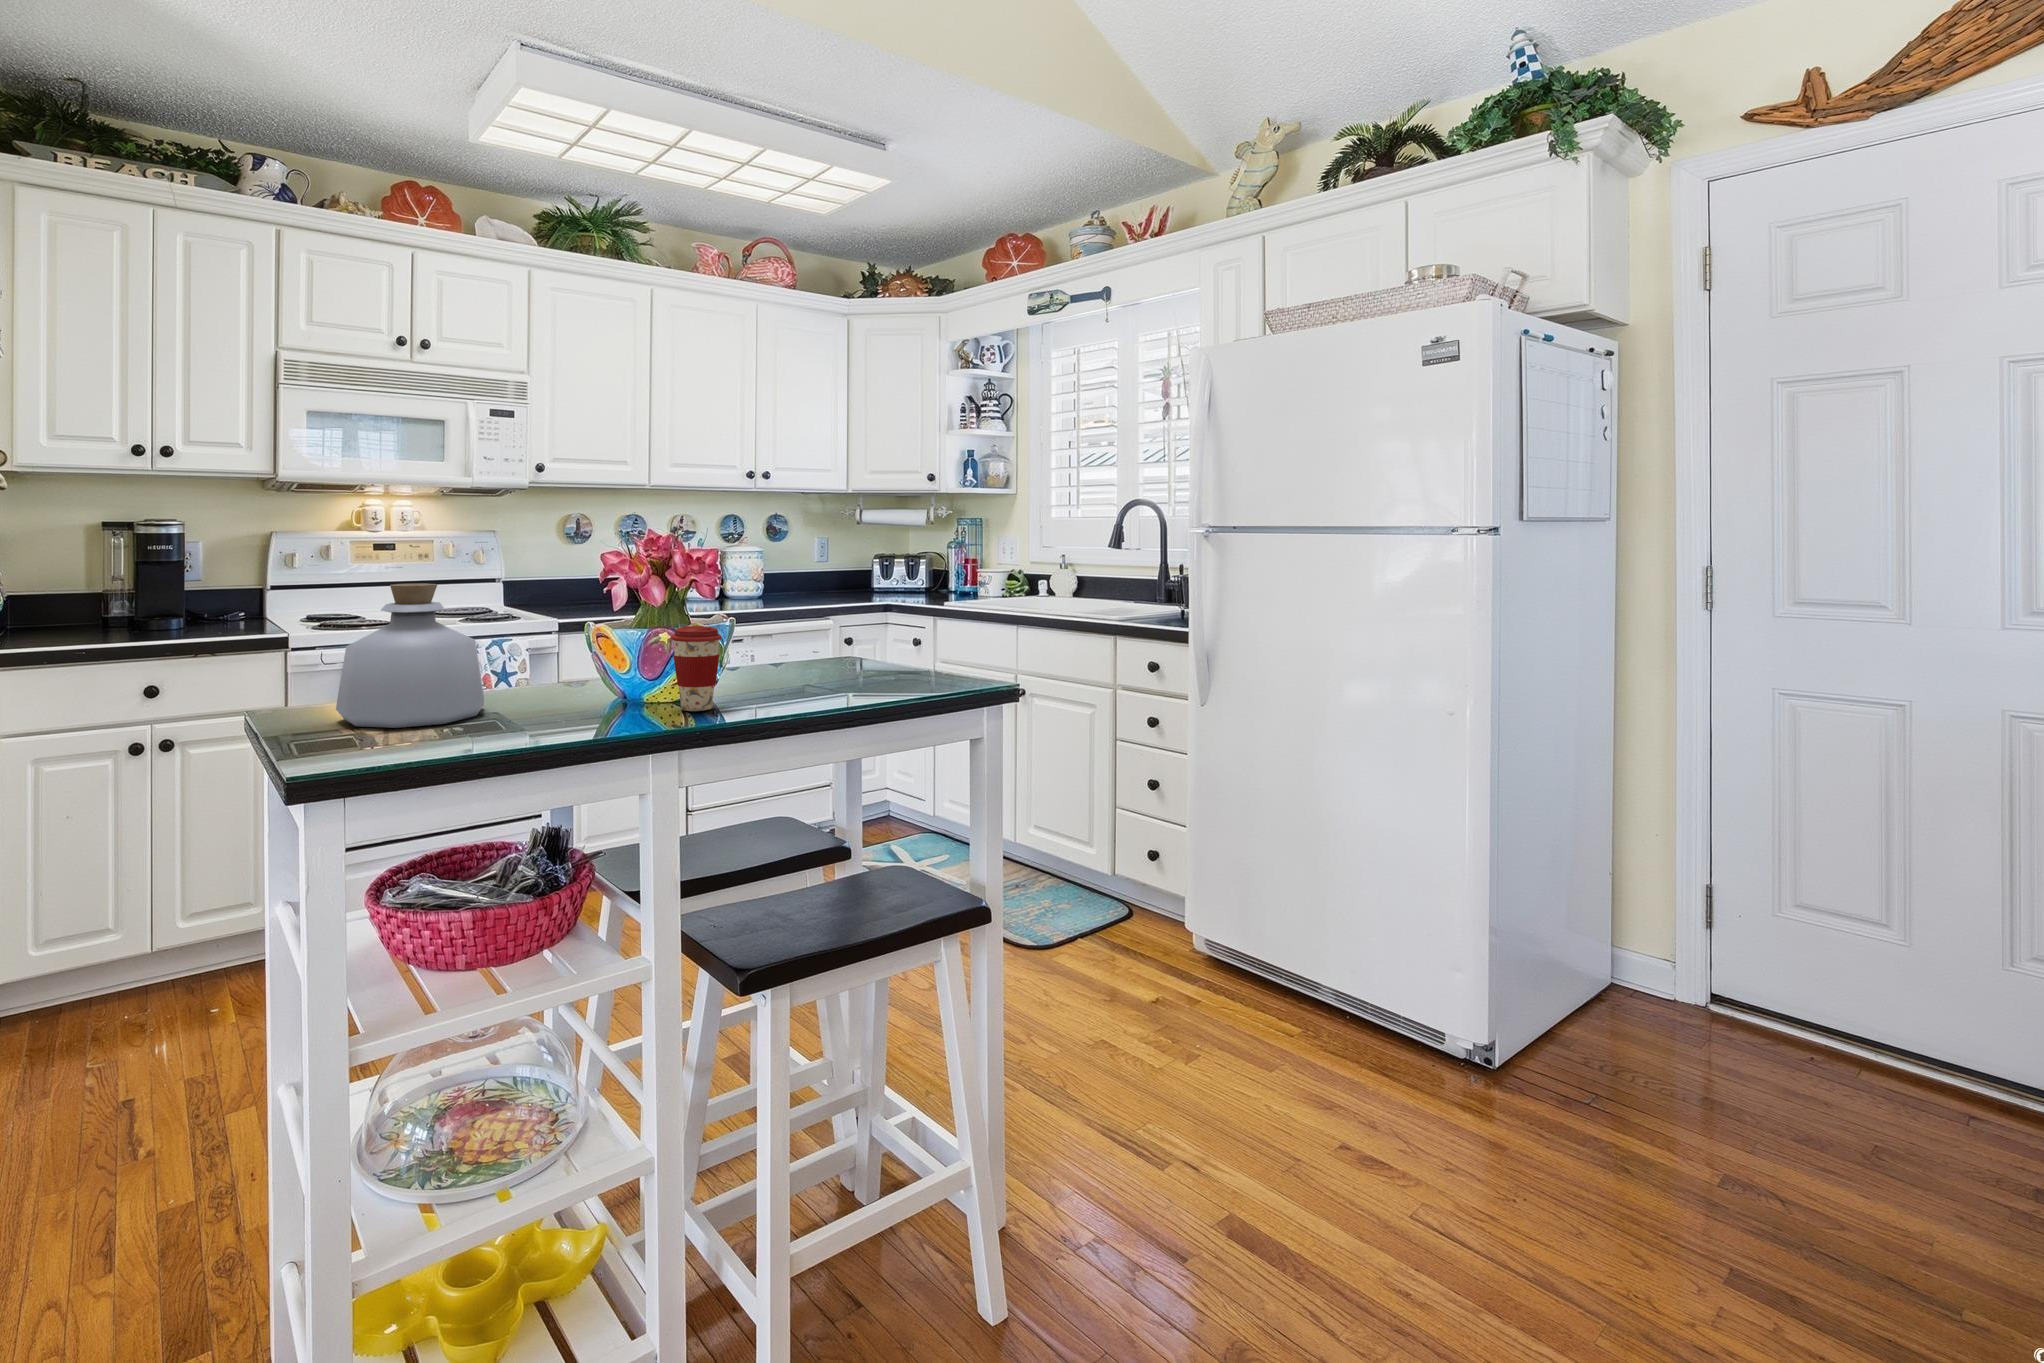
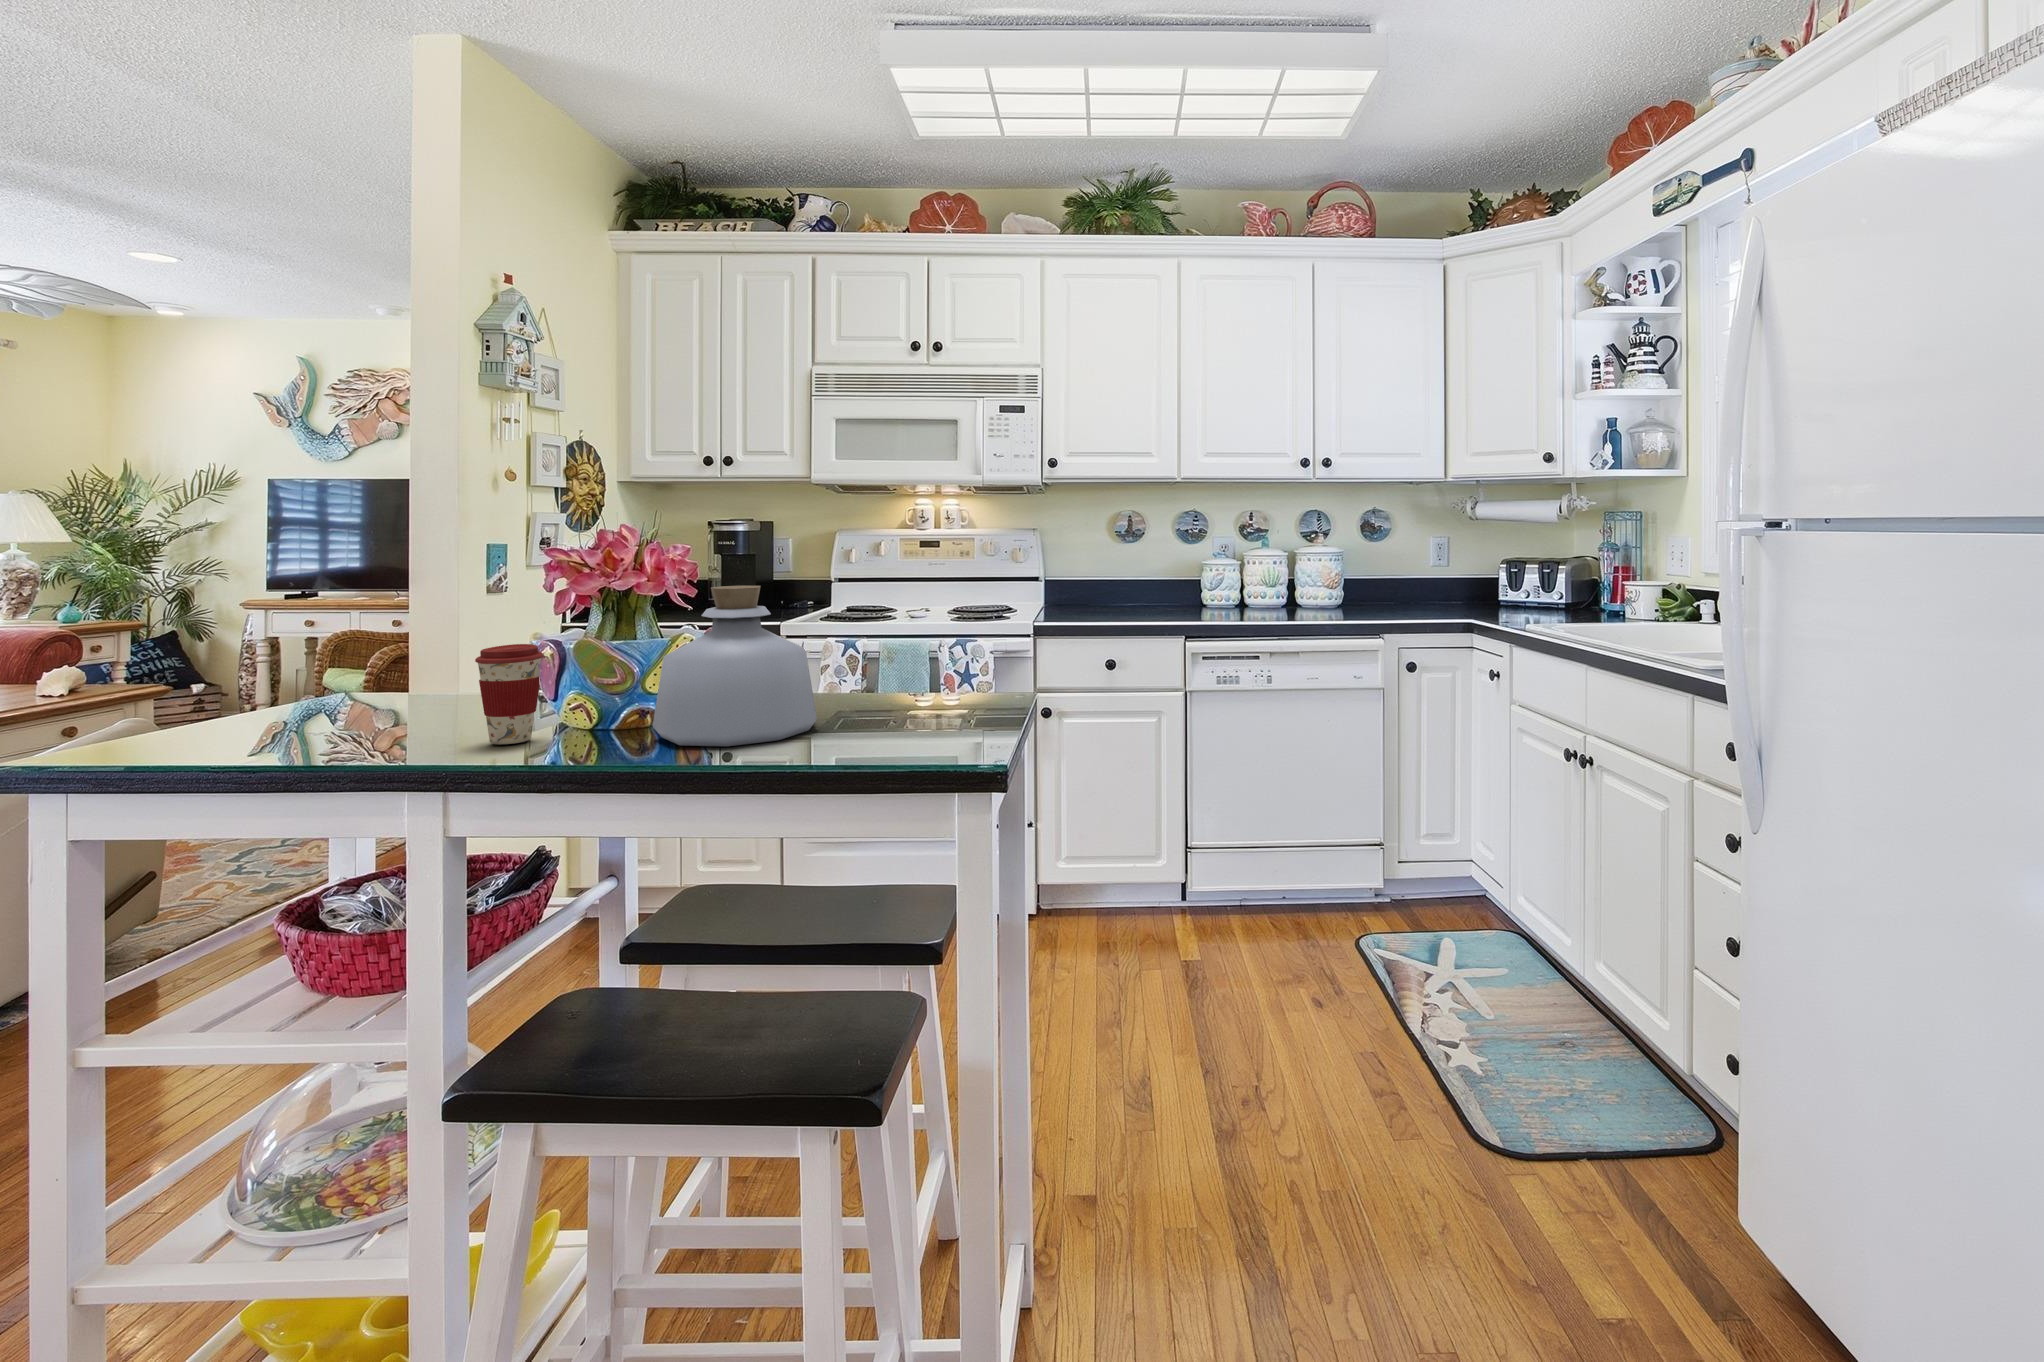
bottle: present [336,583,484,728] -> present [653,586,817,746]

